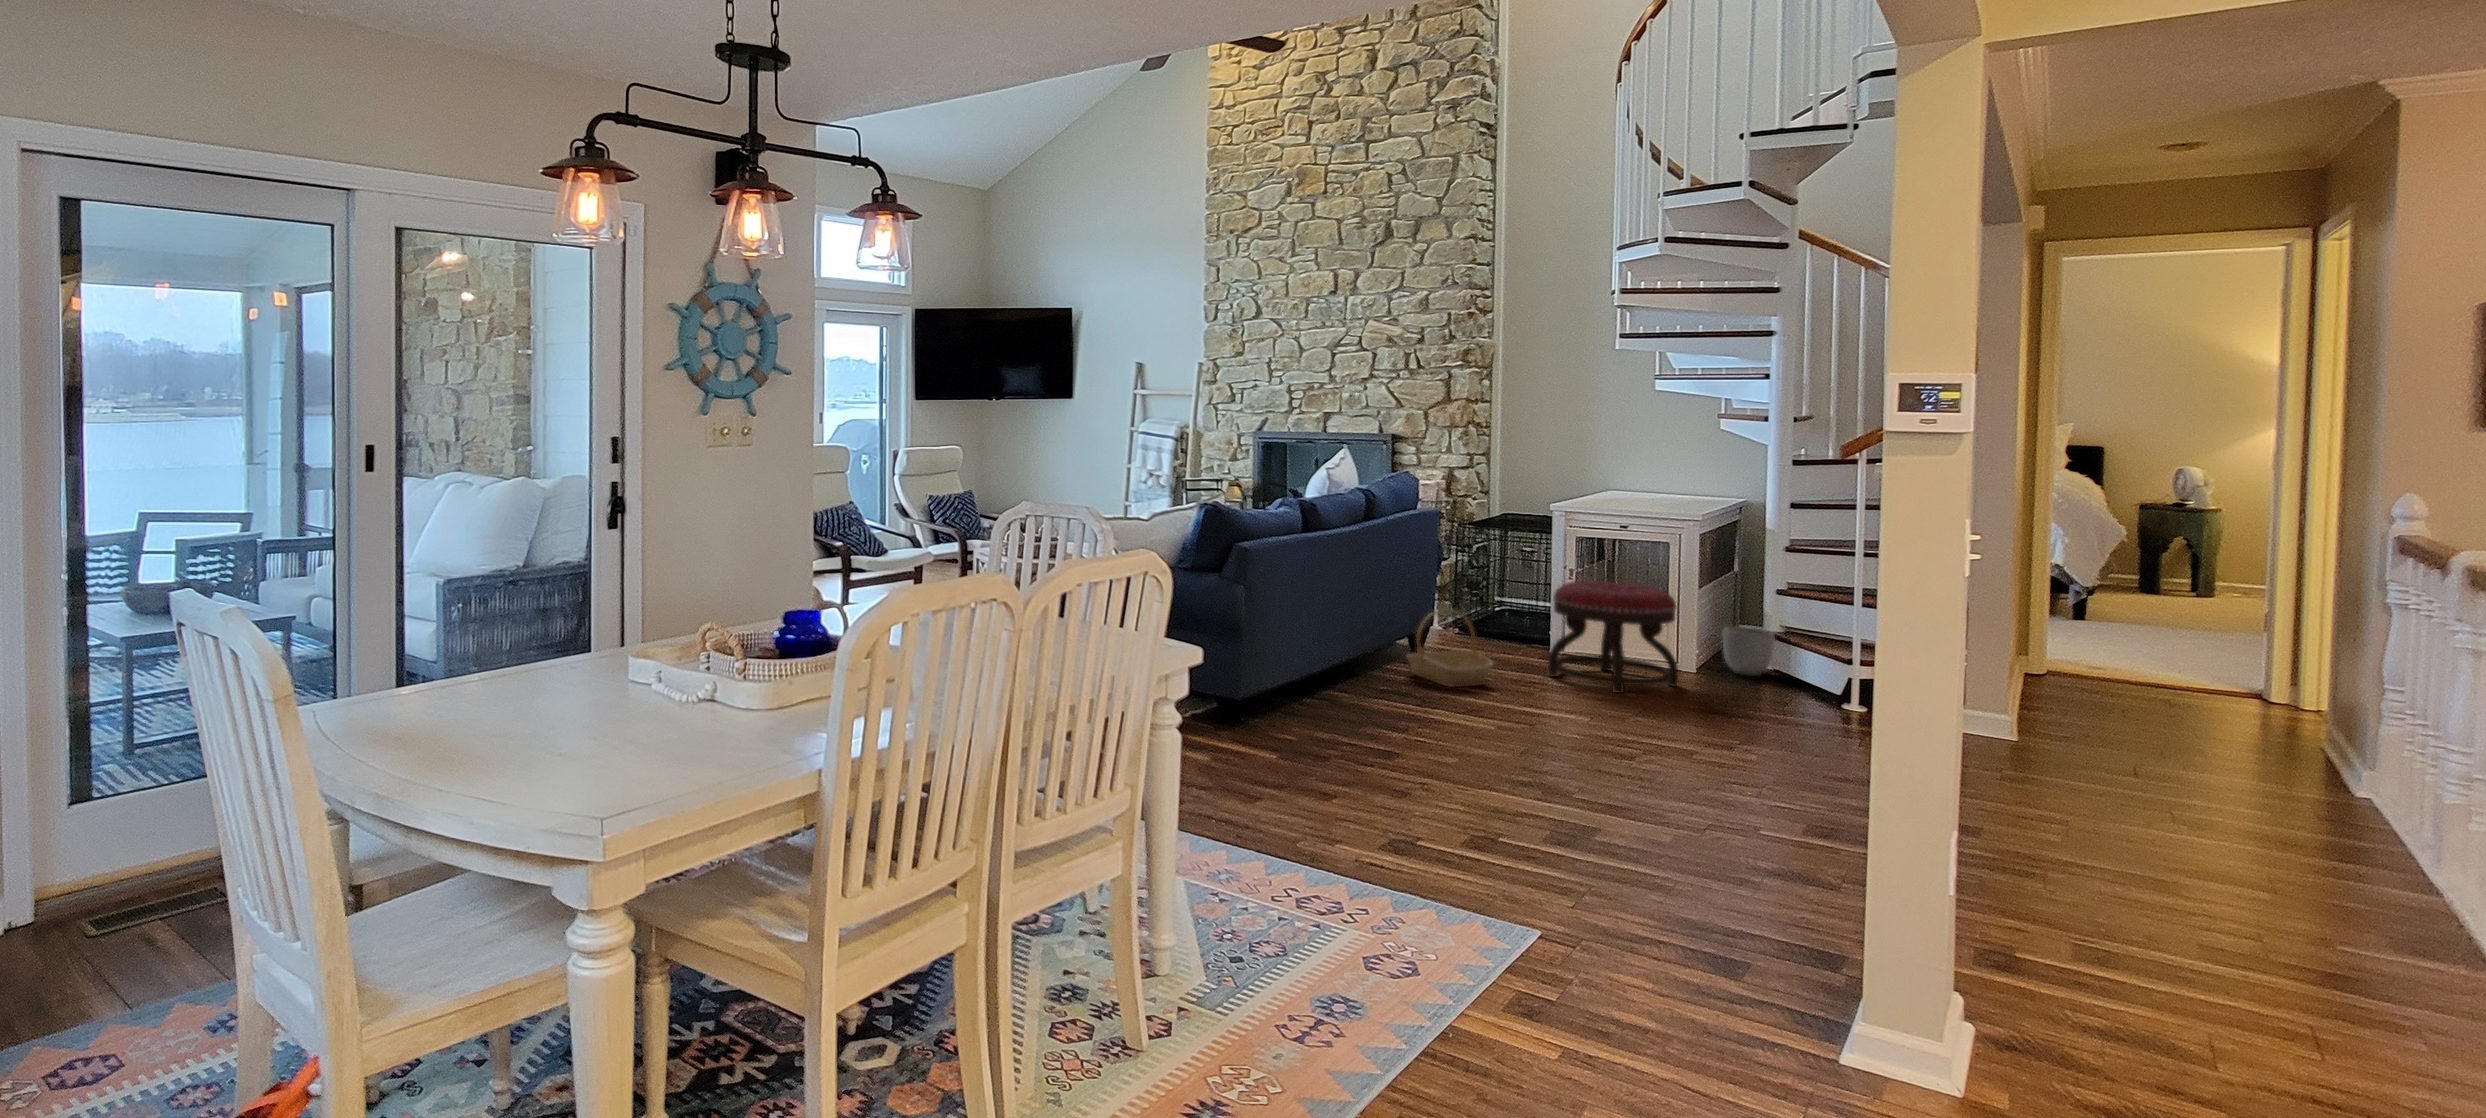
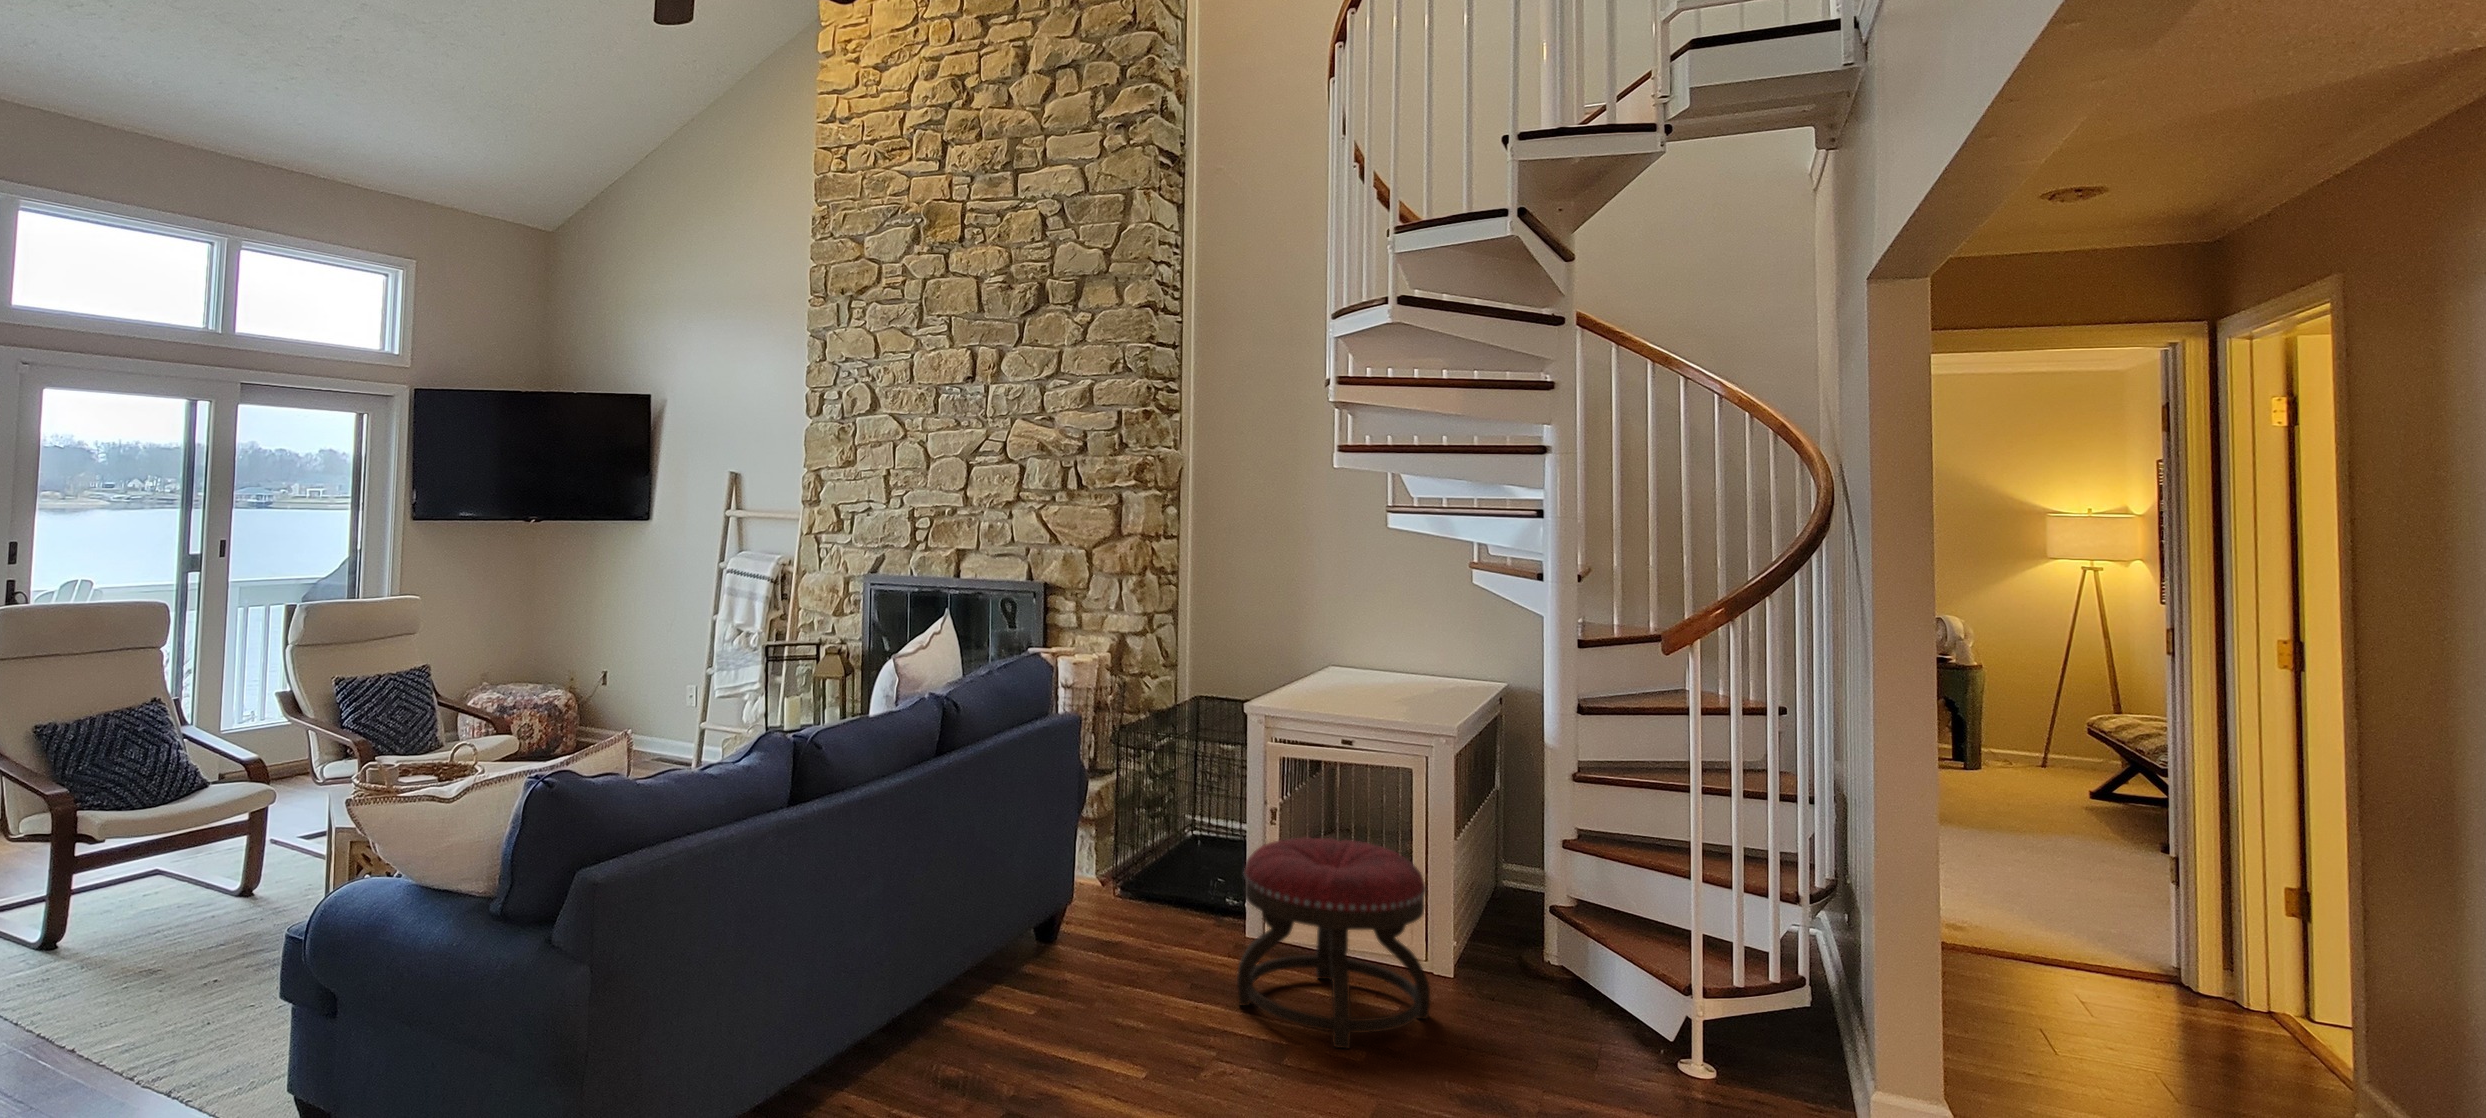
basket: present [1407,610,1493,687] -> none [1013,907,1148,1056]
planter: present [1723,627,1775,676] -> none [1487,894,1560,977]

